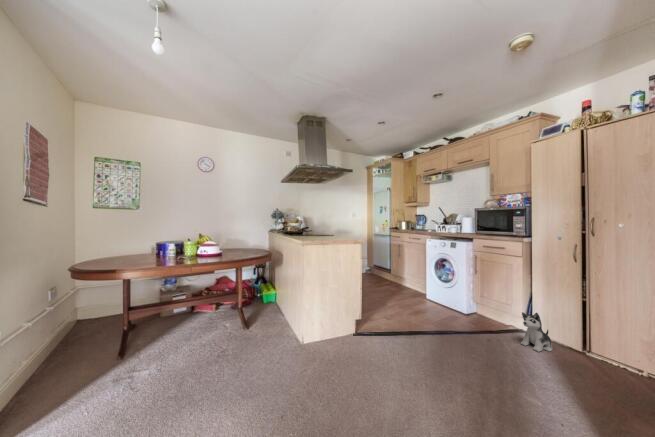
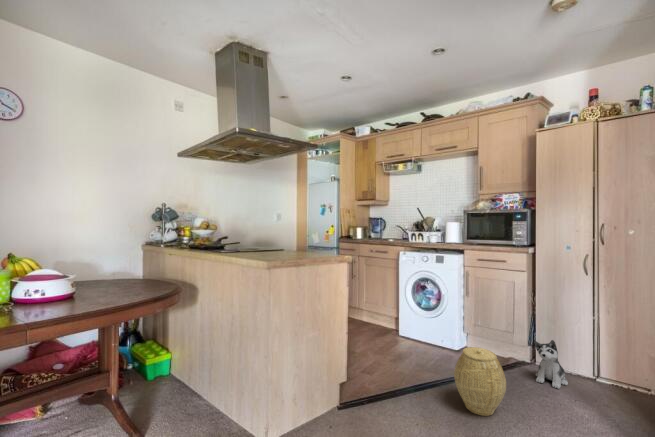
woven basket: none [435,306,473,354] -> present [454,347,506,416]

